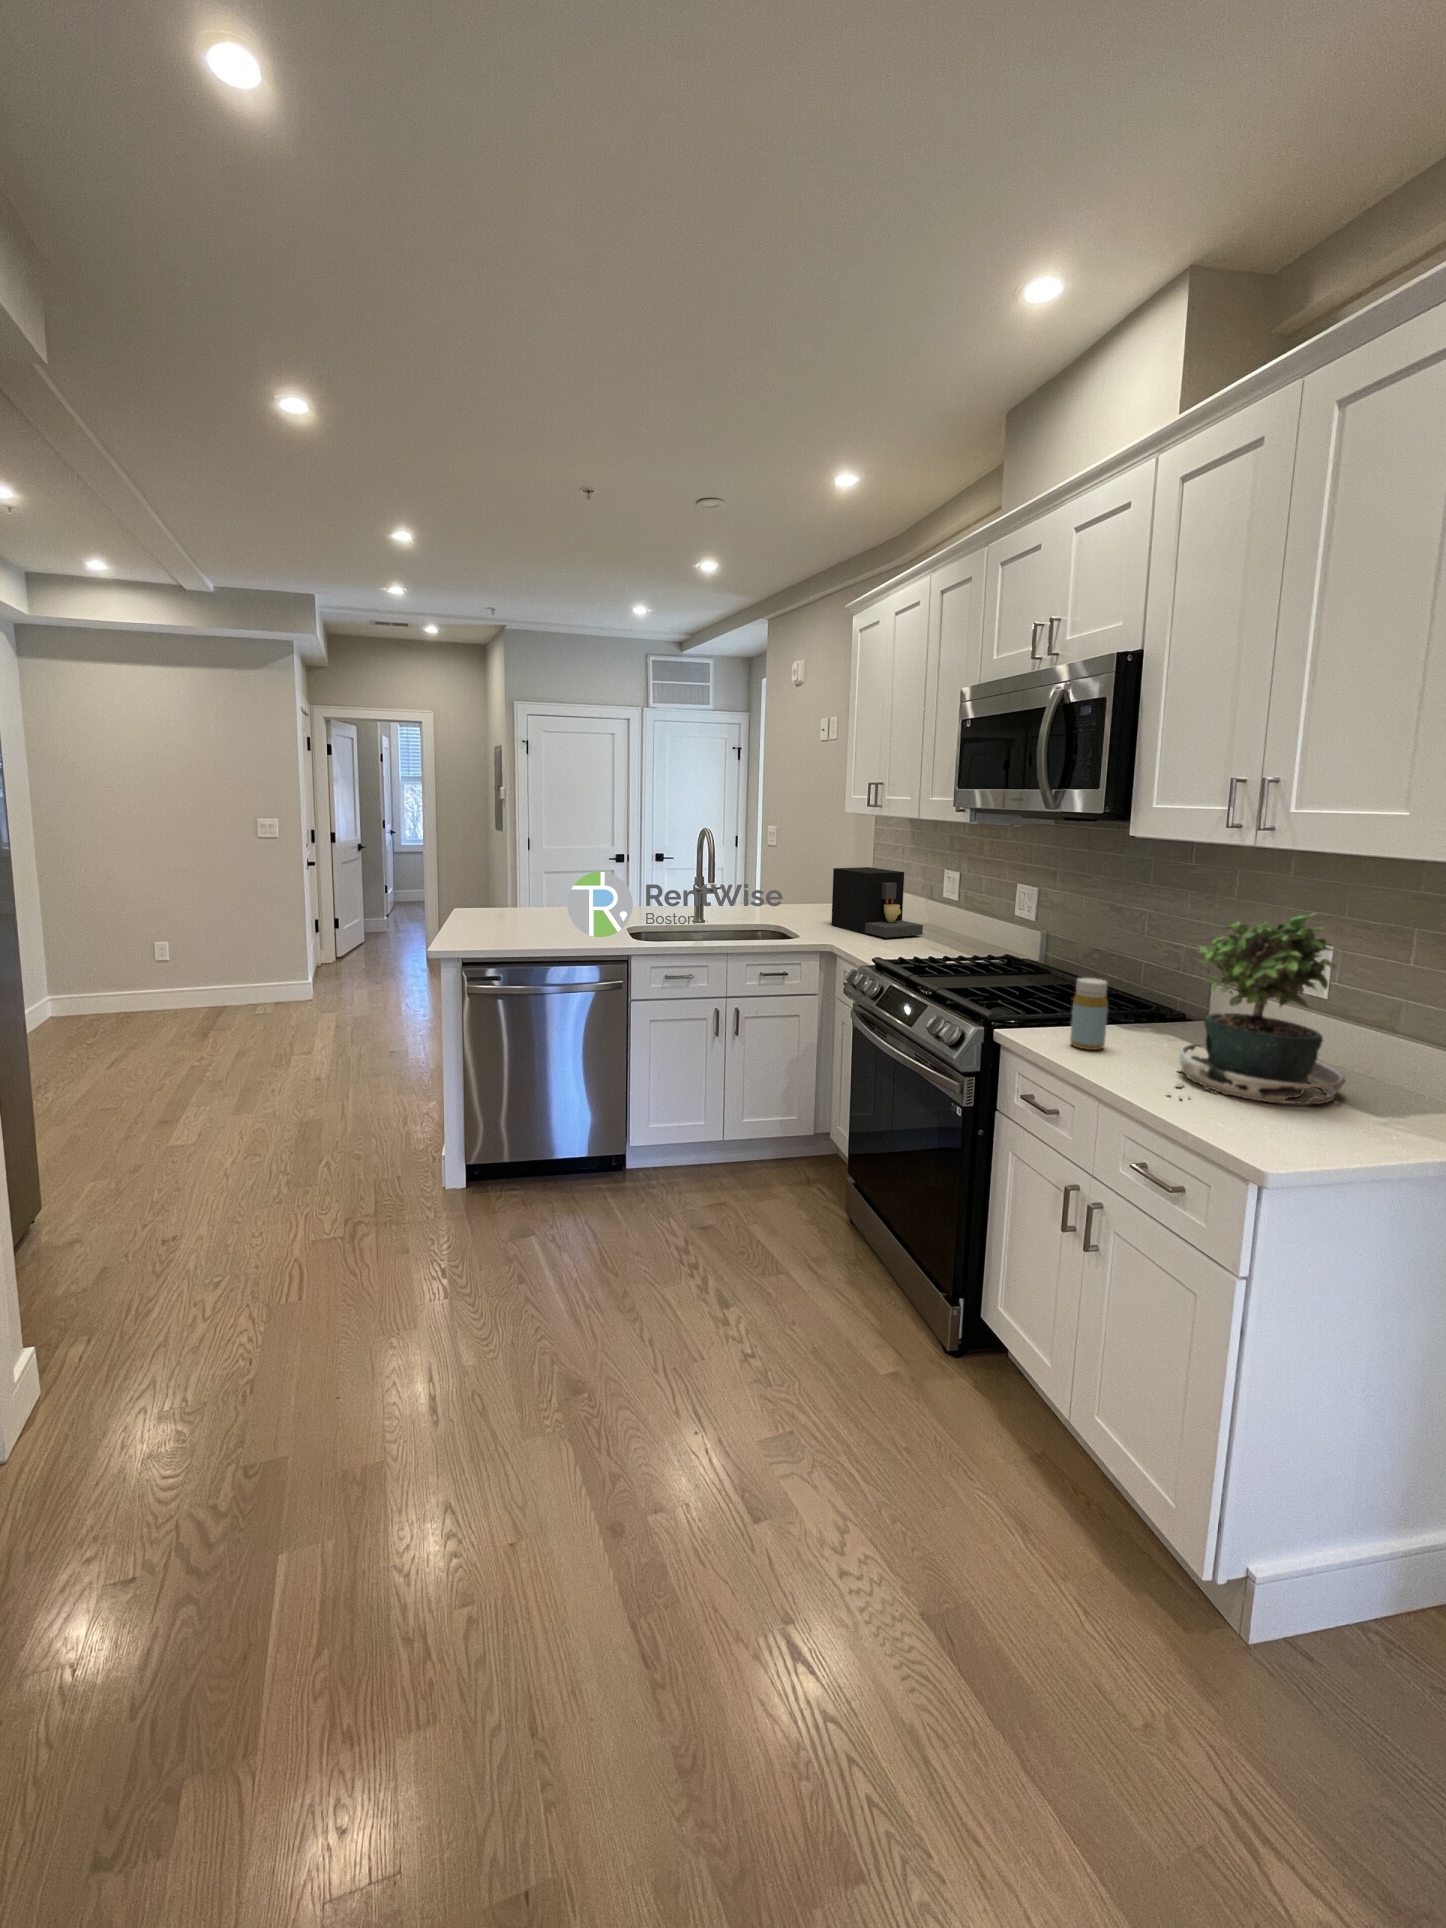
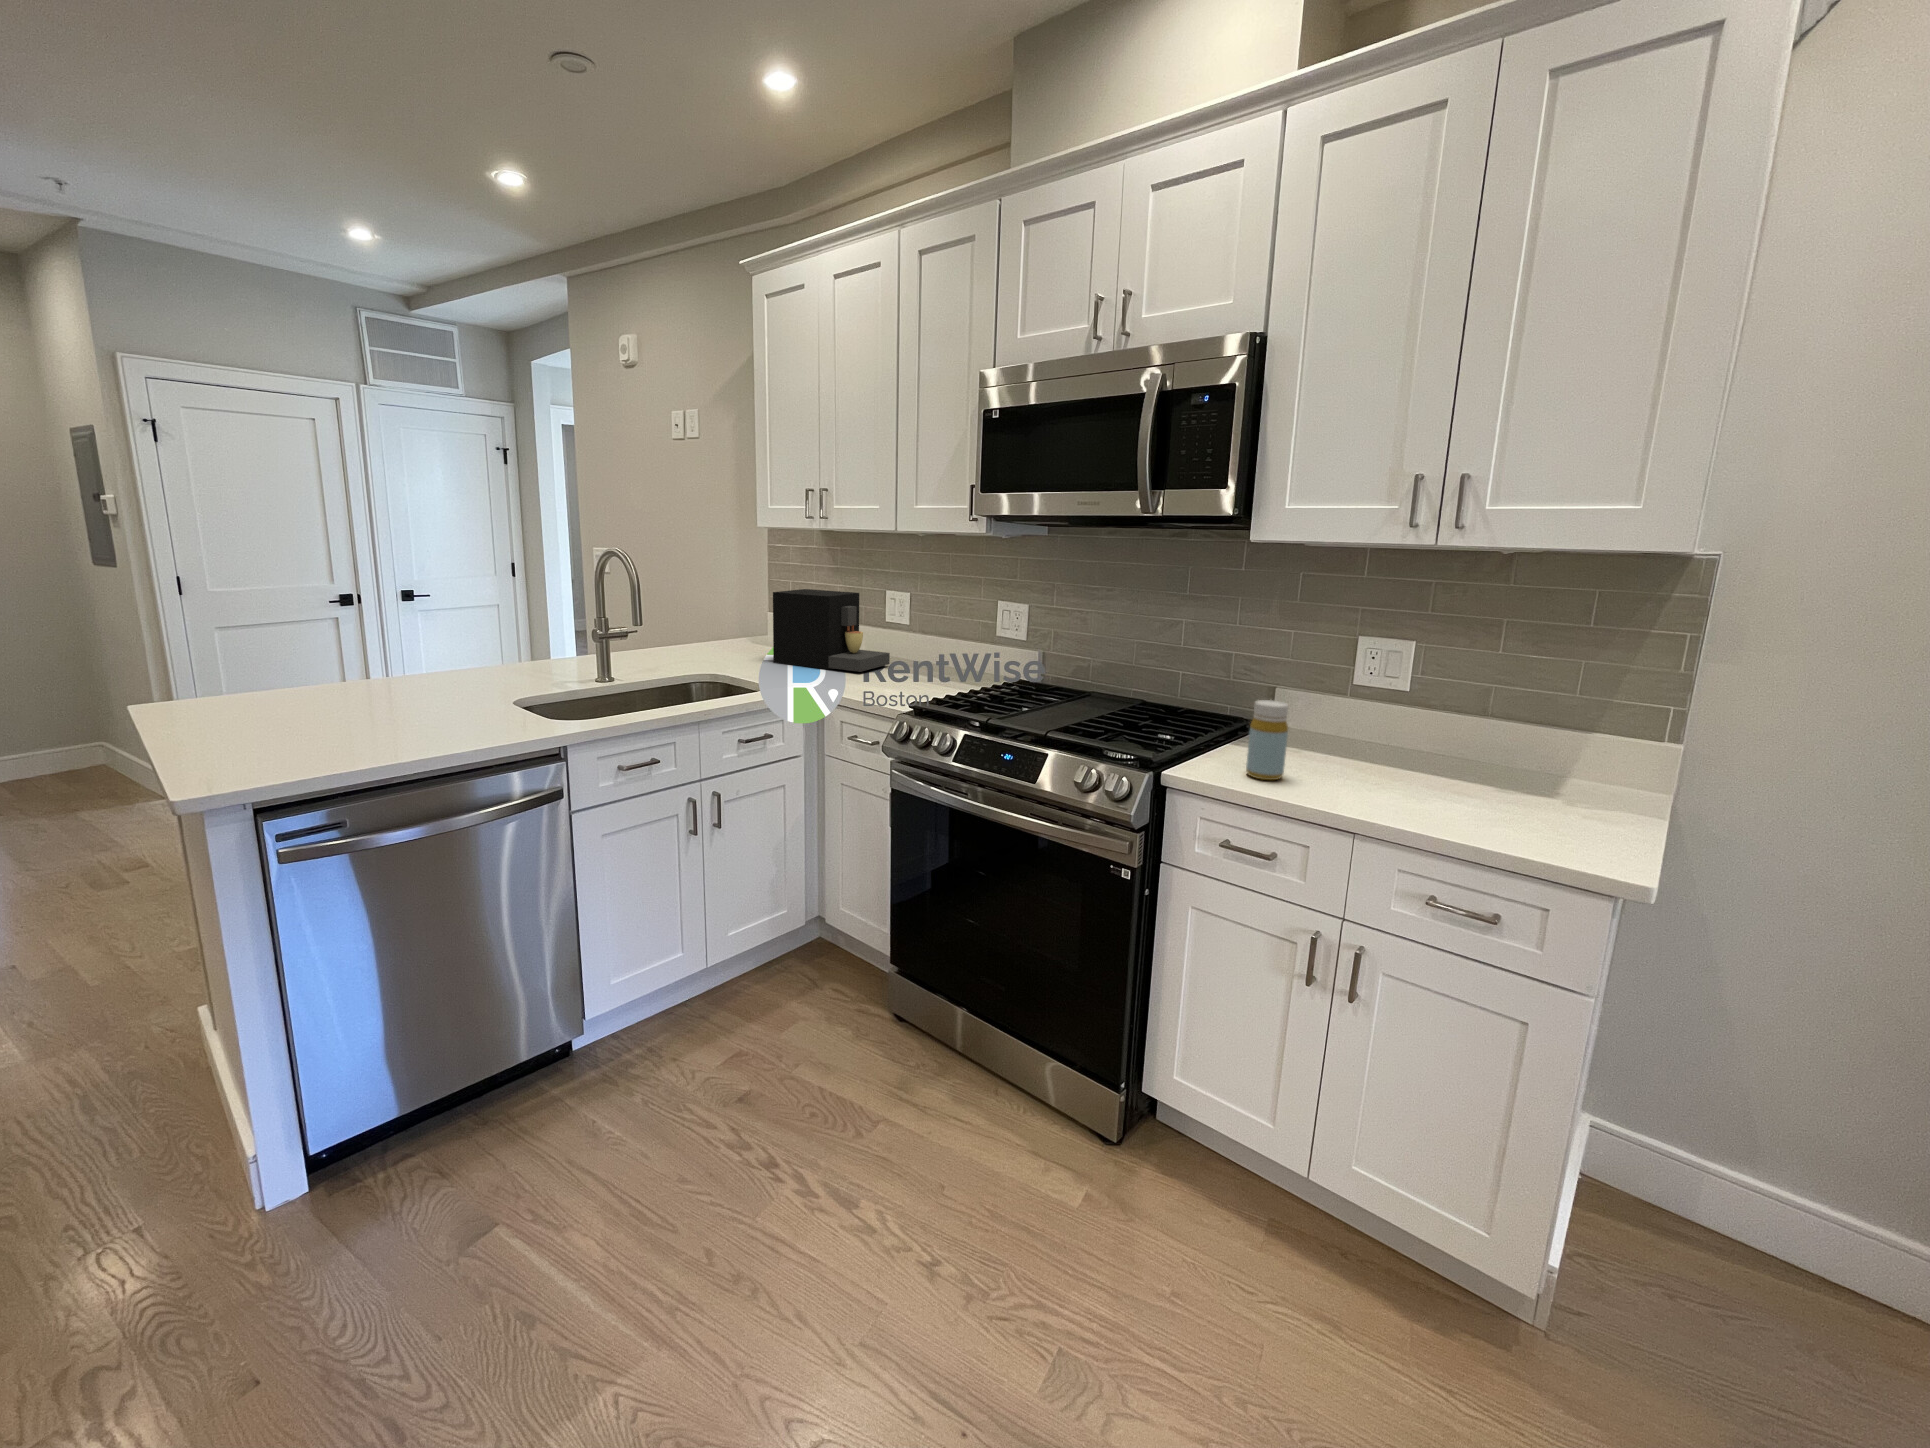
potted plant: present [1168,915,1345,1104] -> none [1366,613,1532,824]

